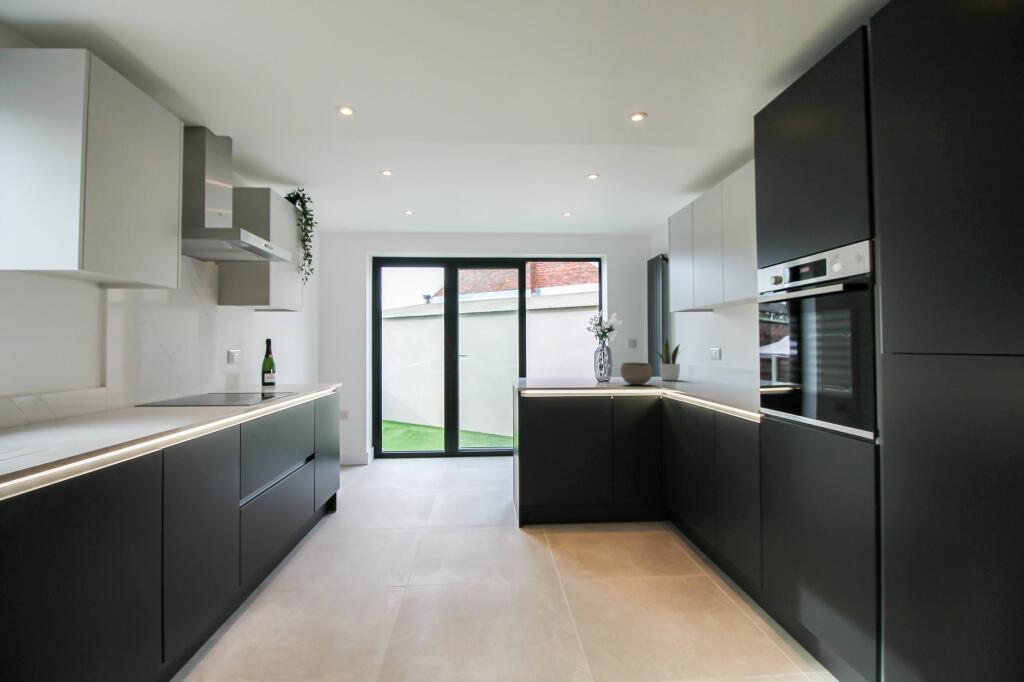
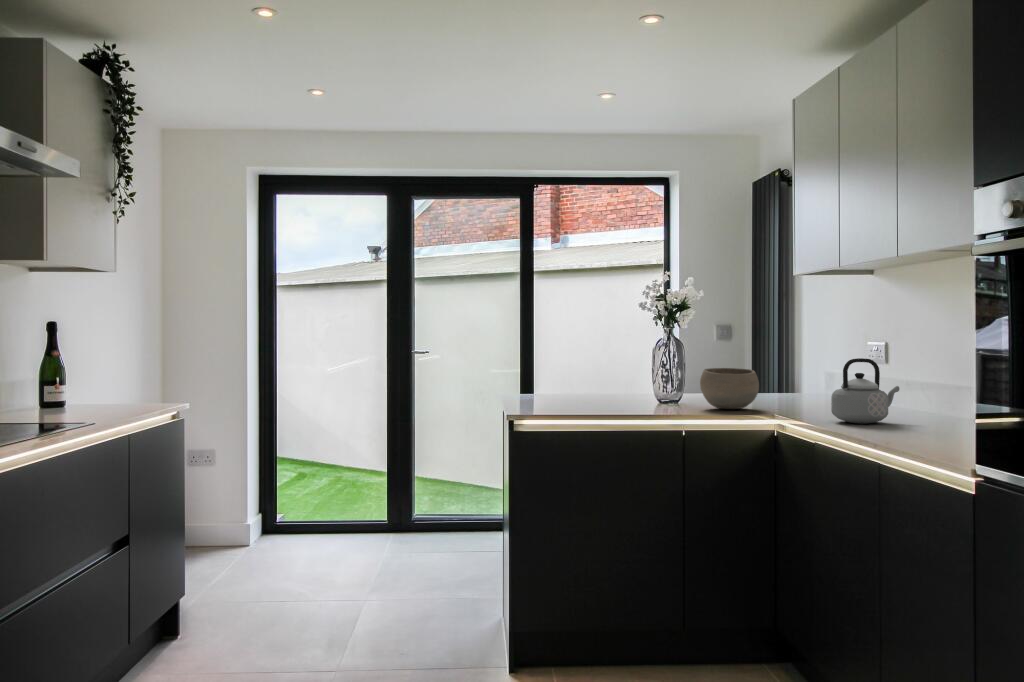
potted plant: present [657,339,680,381] -> none [762,319,822,401]
teapot: none [690,356,726,391] -> present [831,358,899,424]

